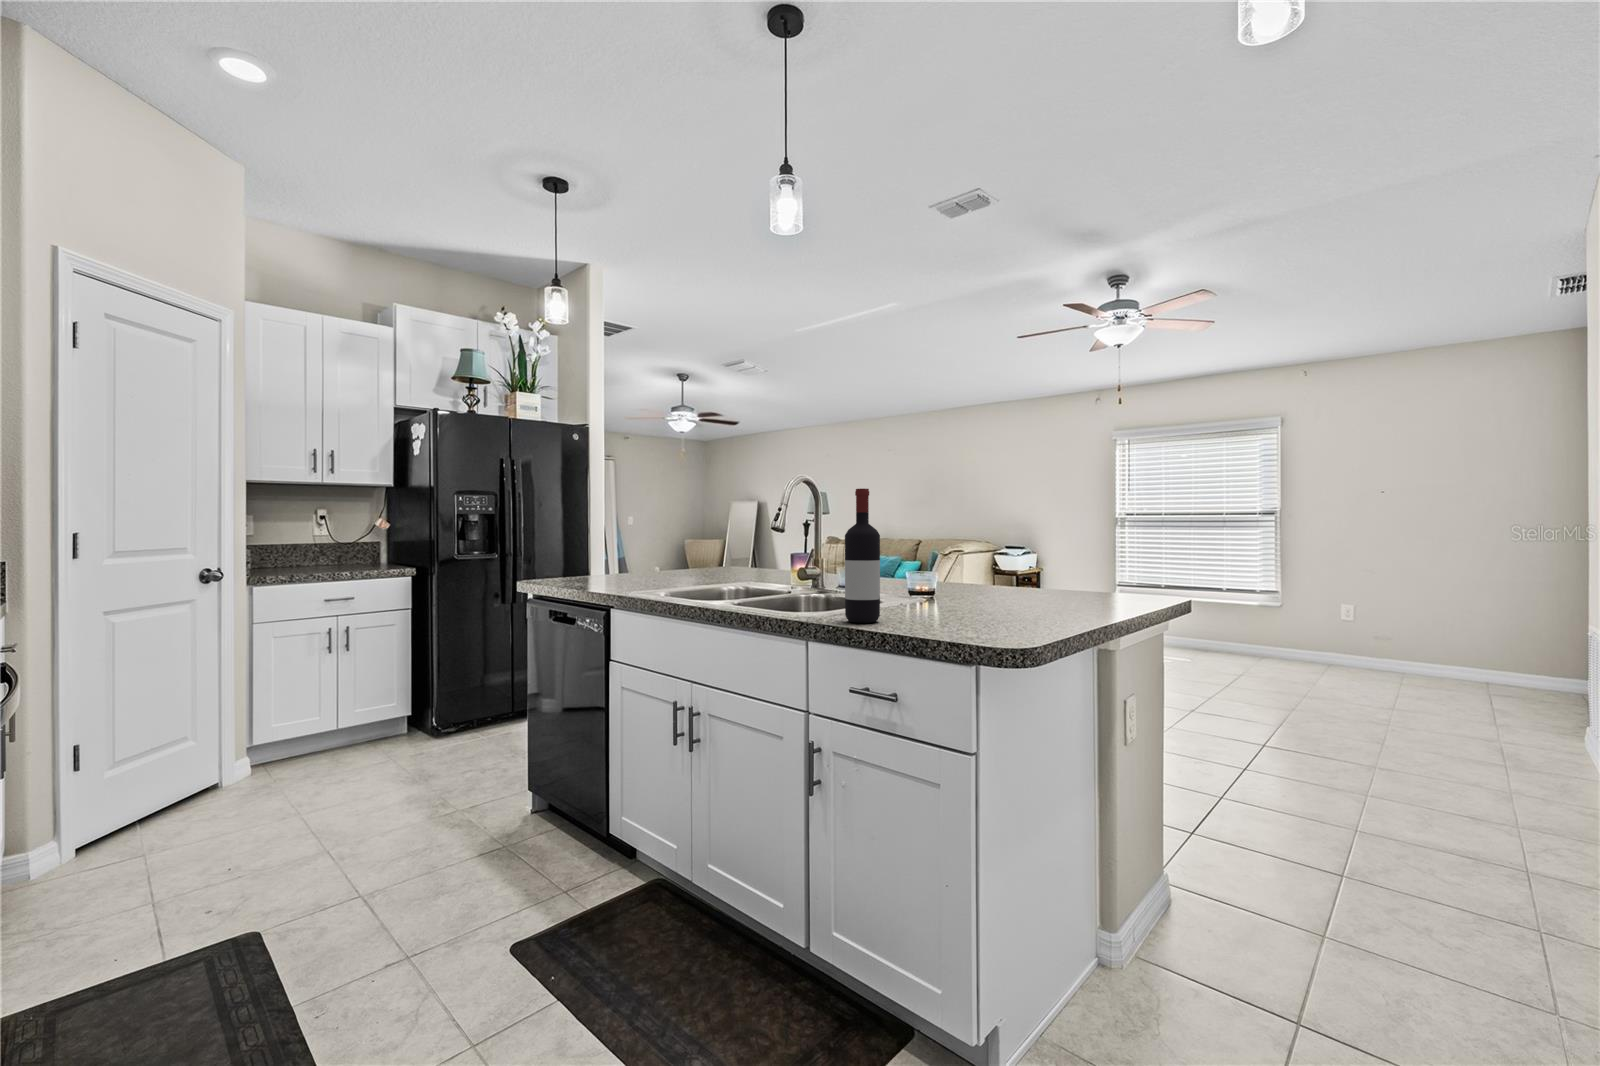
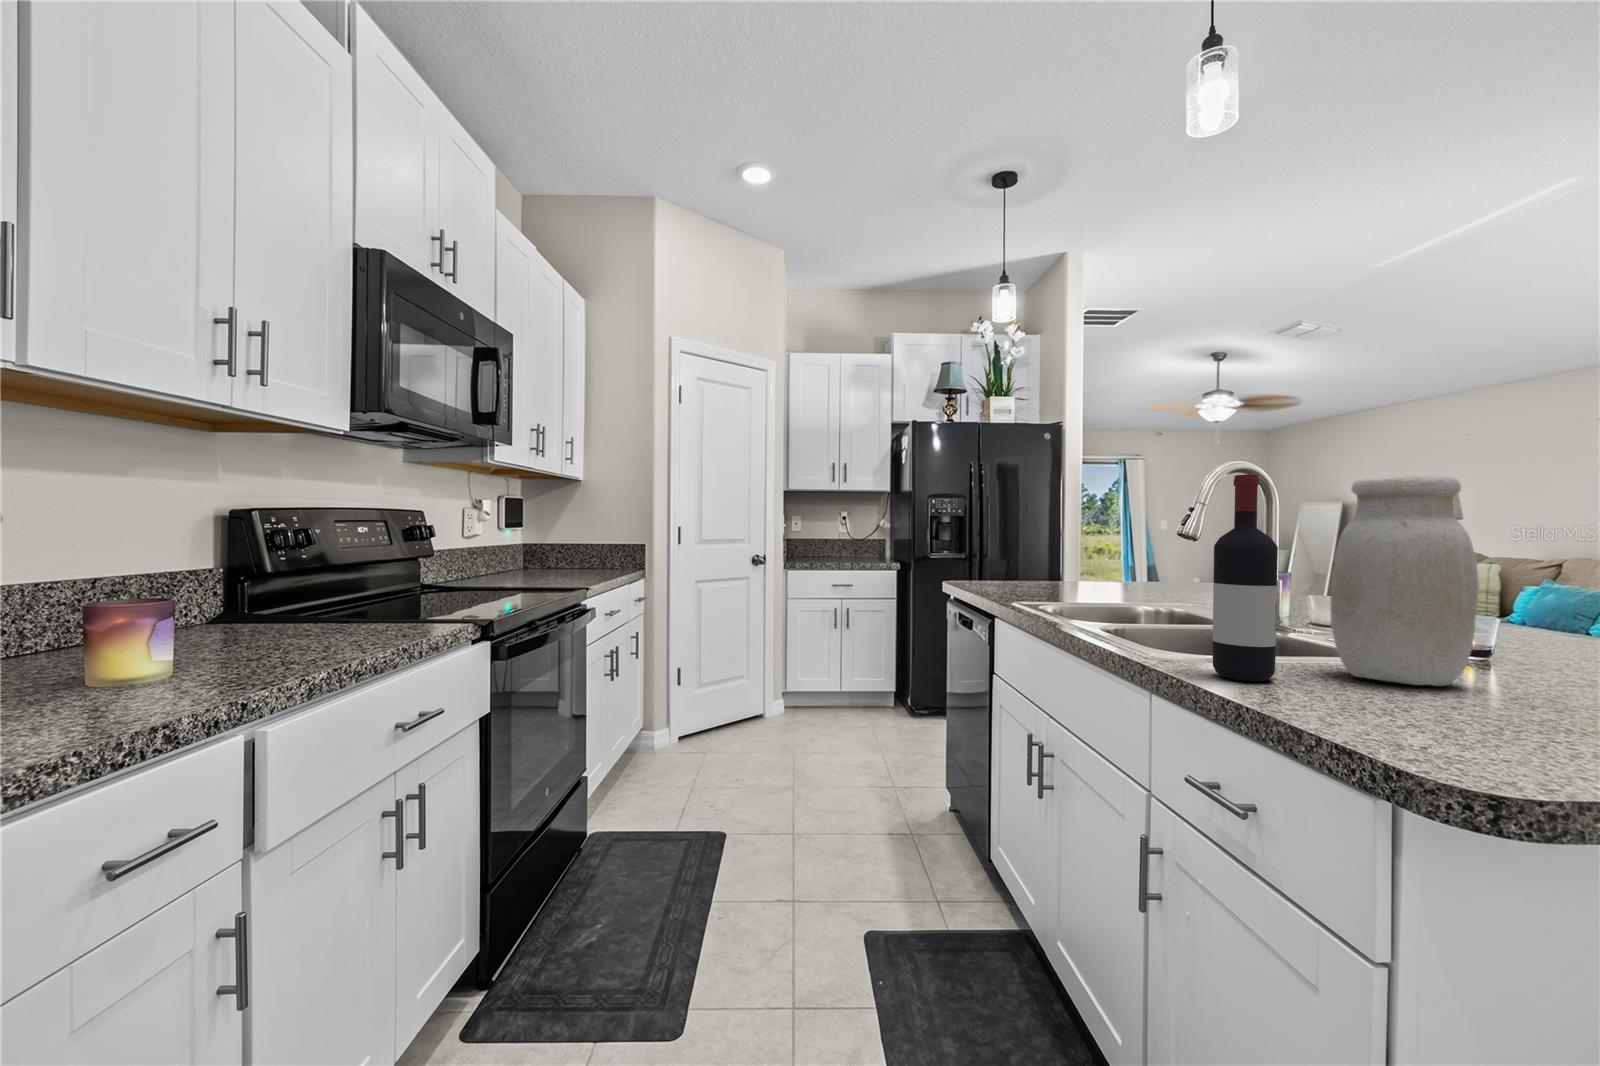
jar: none [894,492,961,615] -> present [1330,474,1479,686]

